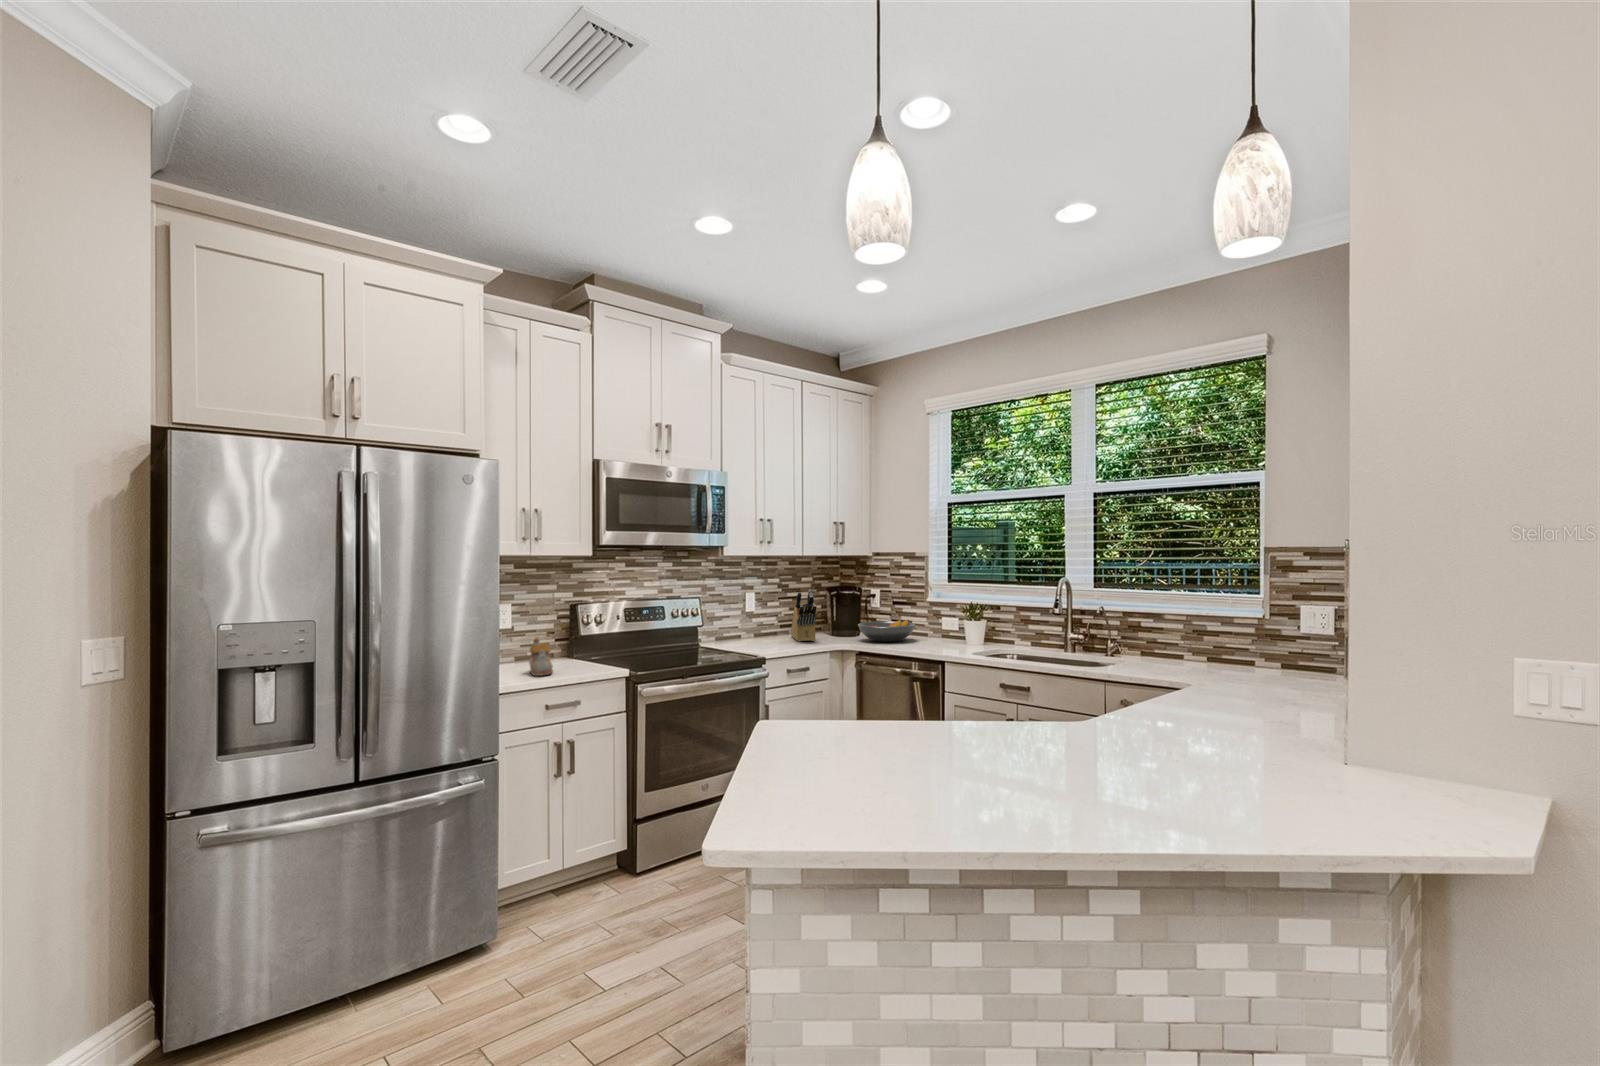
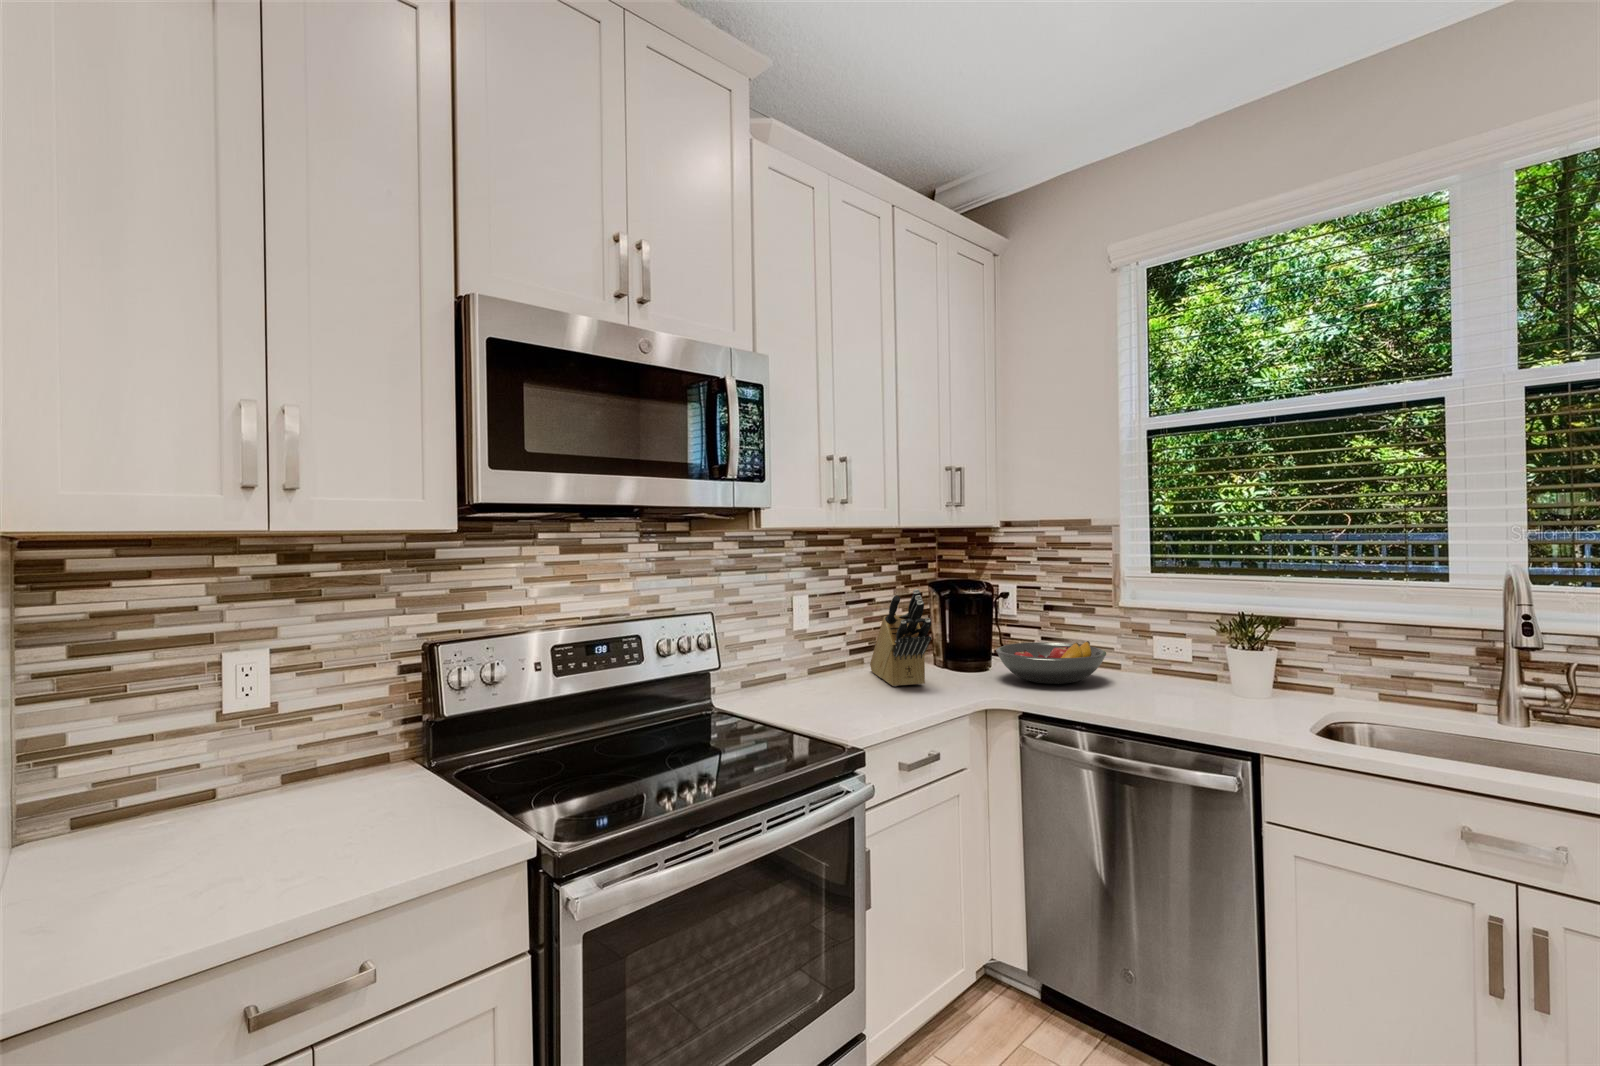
teapot: present [529,638,553,676] -> none [284,750,354,865]

